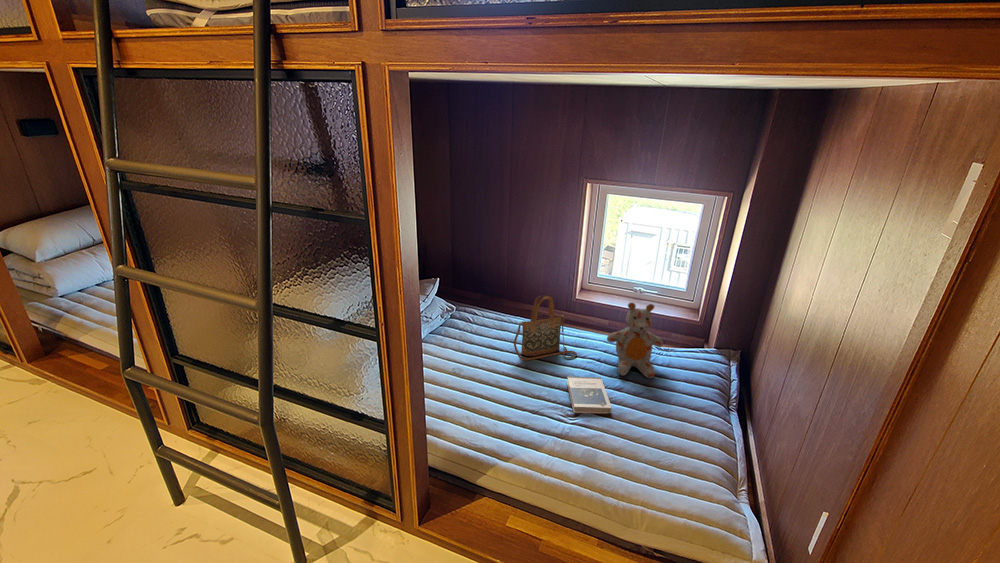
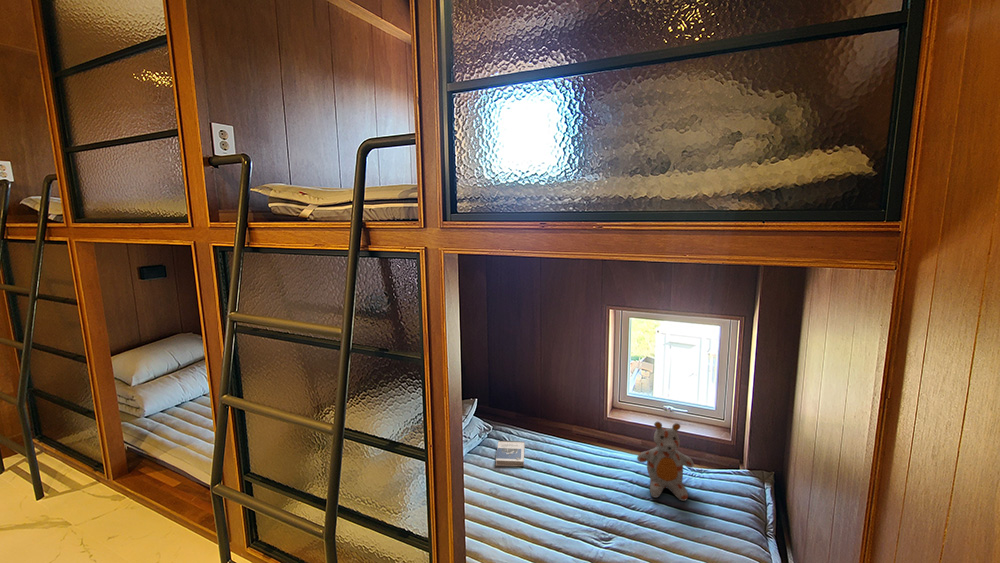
handbag: present [514,295,577,361] -> none [546,415,609,481]
hardback book: present [567,376,612,413] -> present [496,441,525,466]

